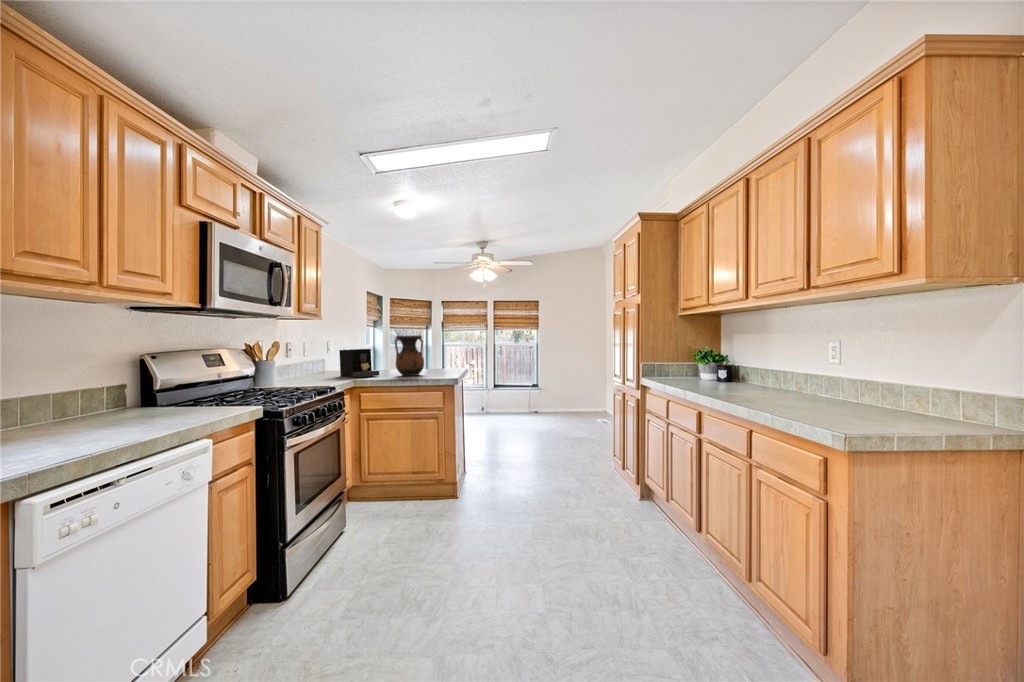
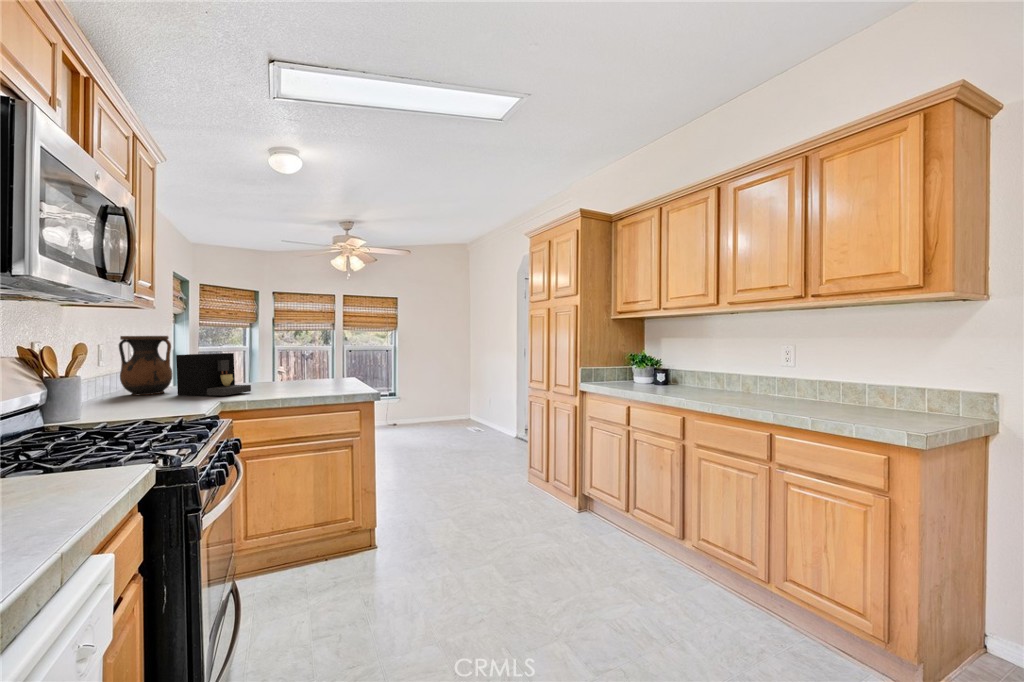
vase: present [395,335,424,376] -> present [119,336,172,395]

